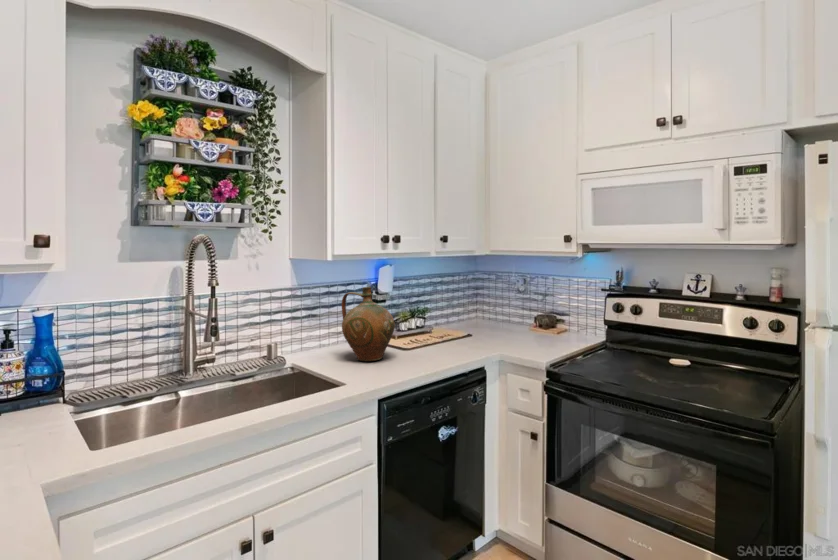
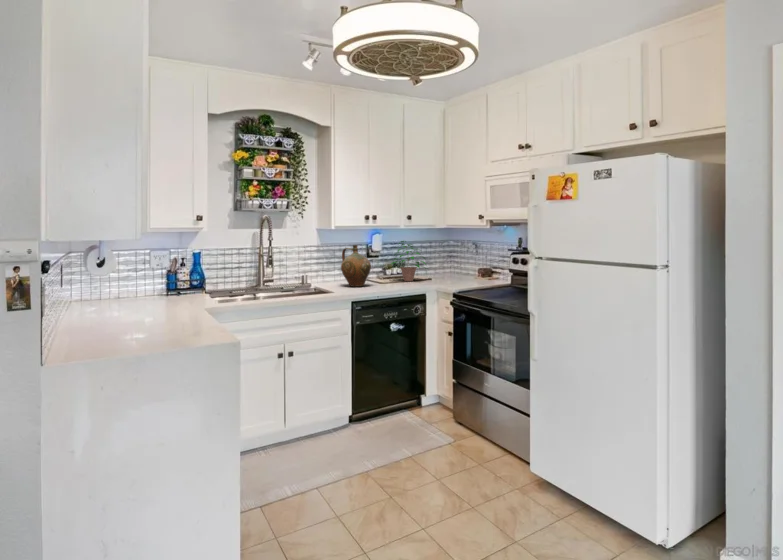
potted plant: none [406,275,468,340] -> present [391,241,425,281]

